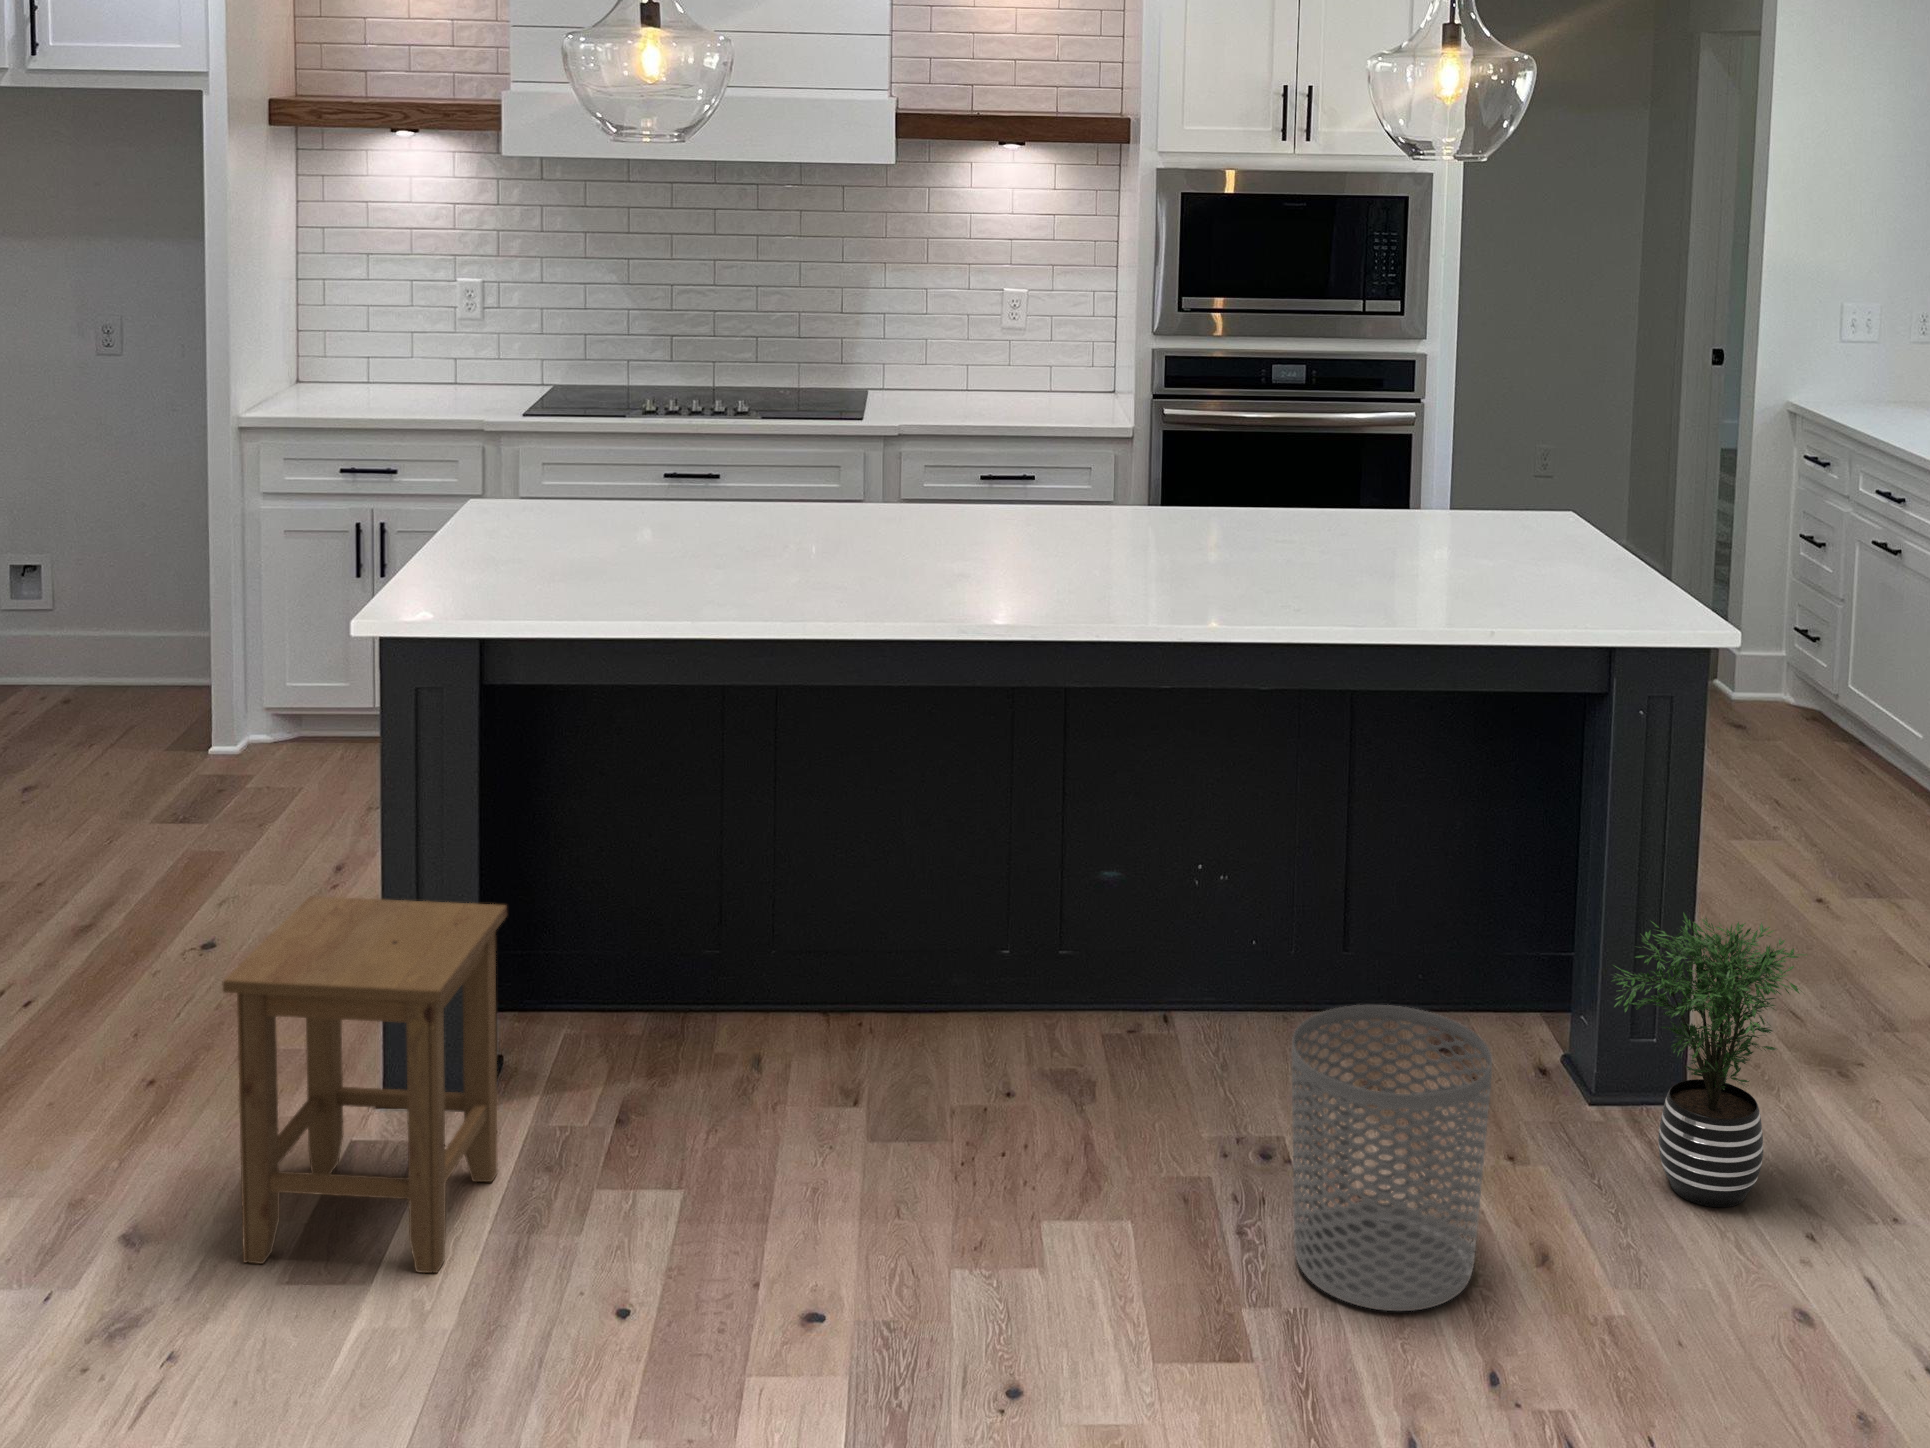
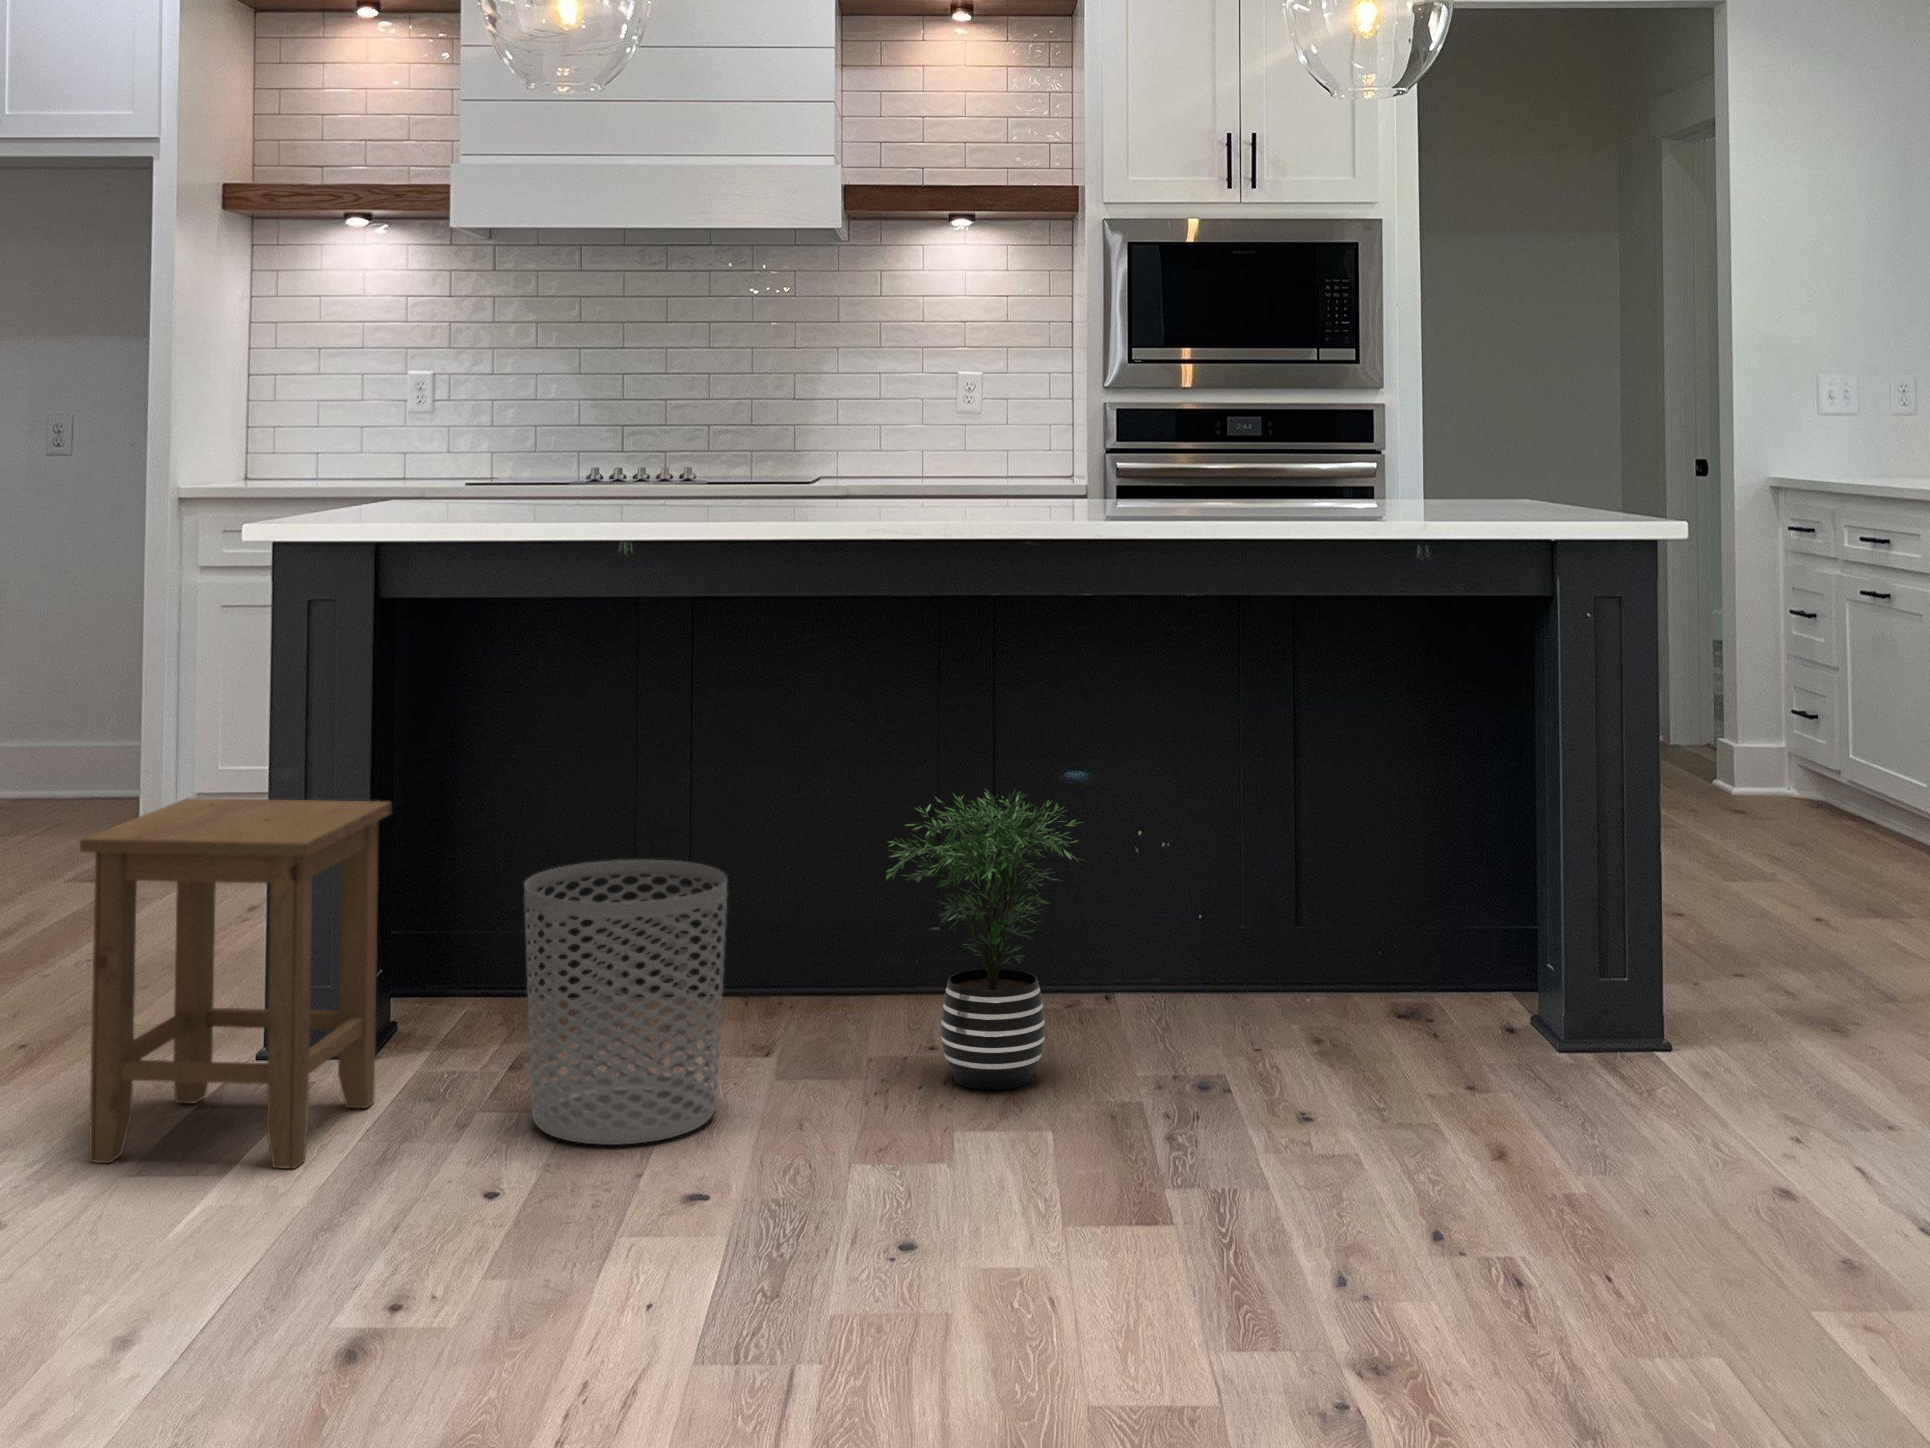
potted plant: present [1611,912,1806,1207] -> present [886,789,1078,1090]
waste bin: present [1292,1005,1492,1311] -> present [524,860,727,1145]

